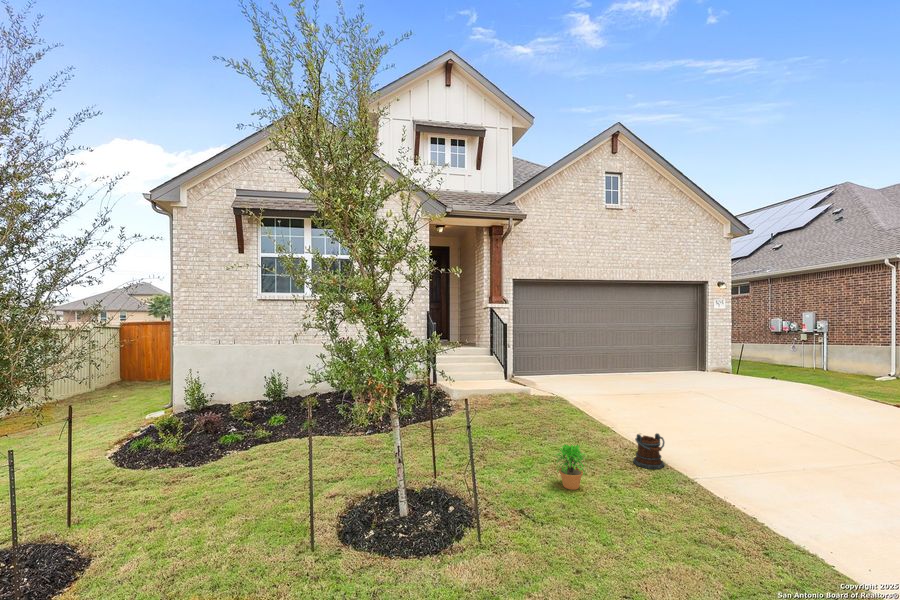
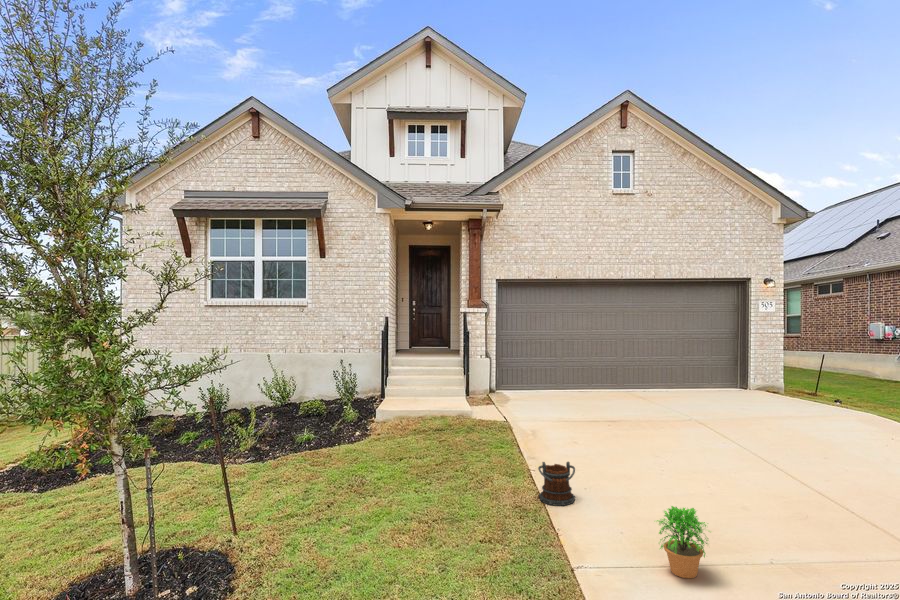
potted plant: present [556,444,586,490] -> present [657,506,708,578]

